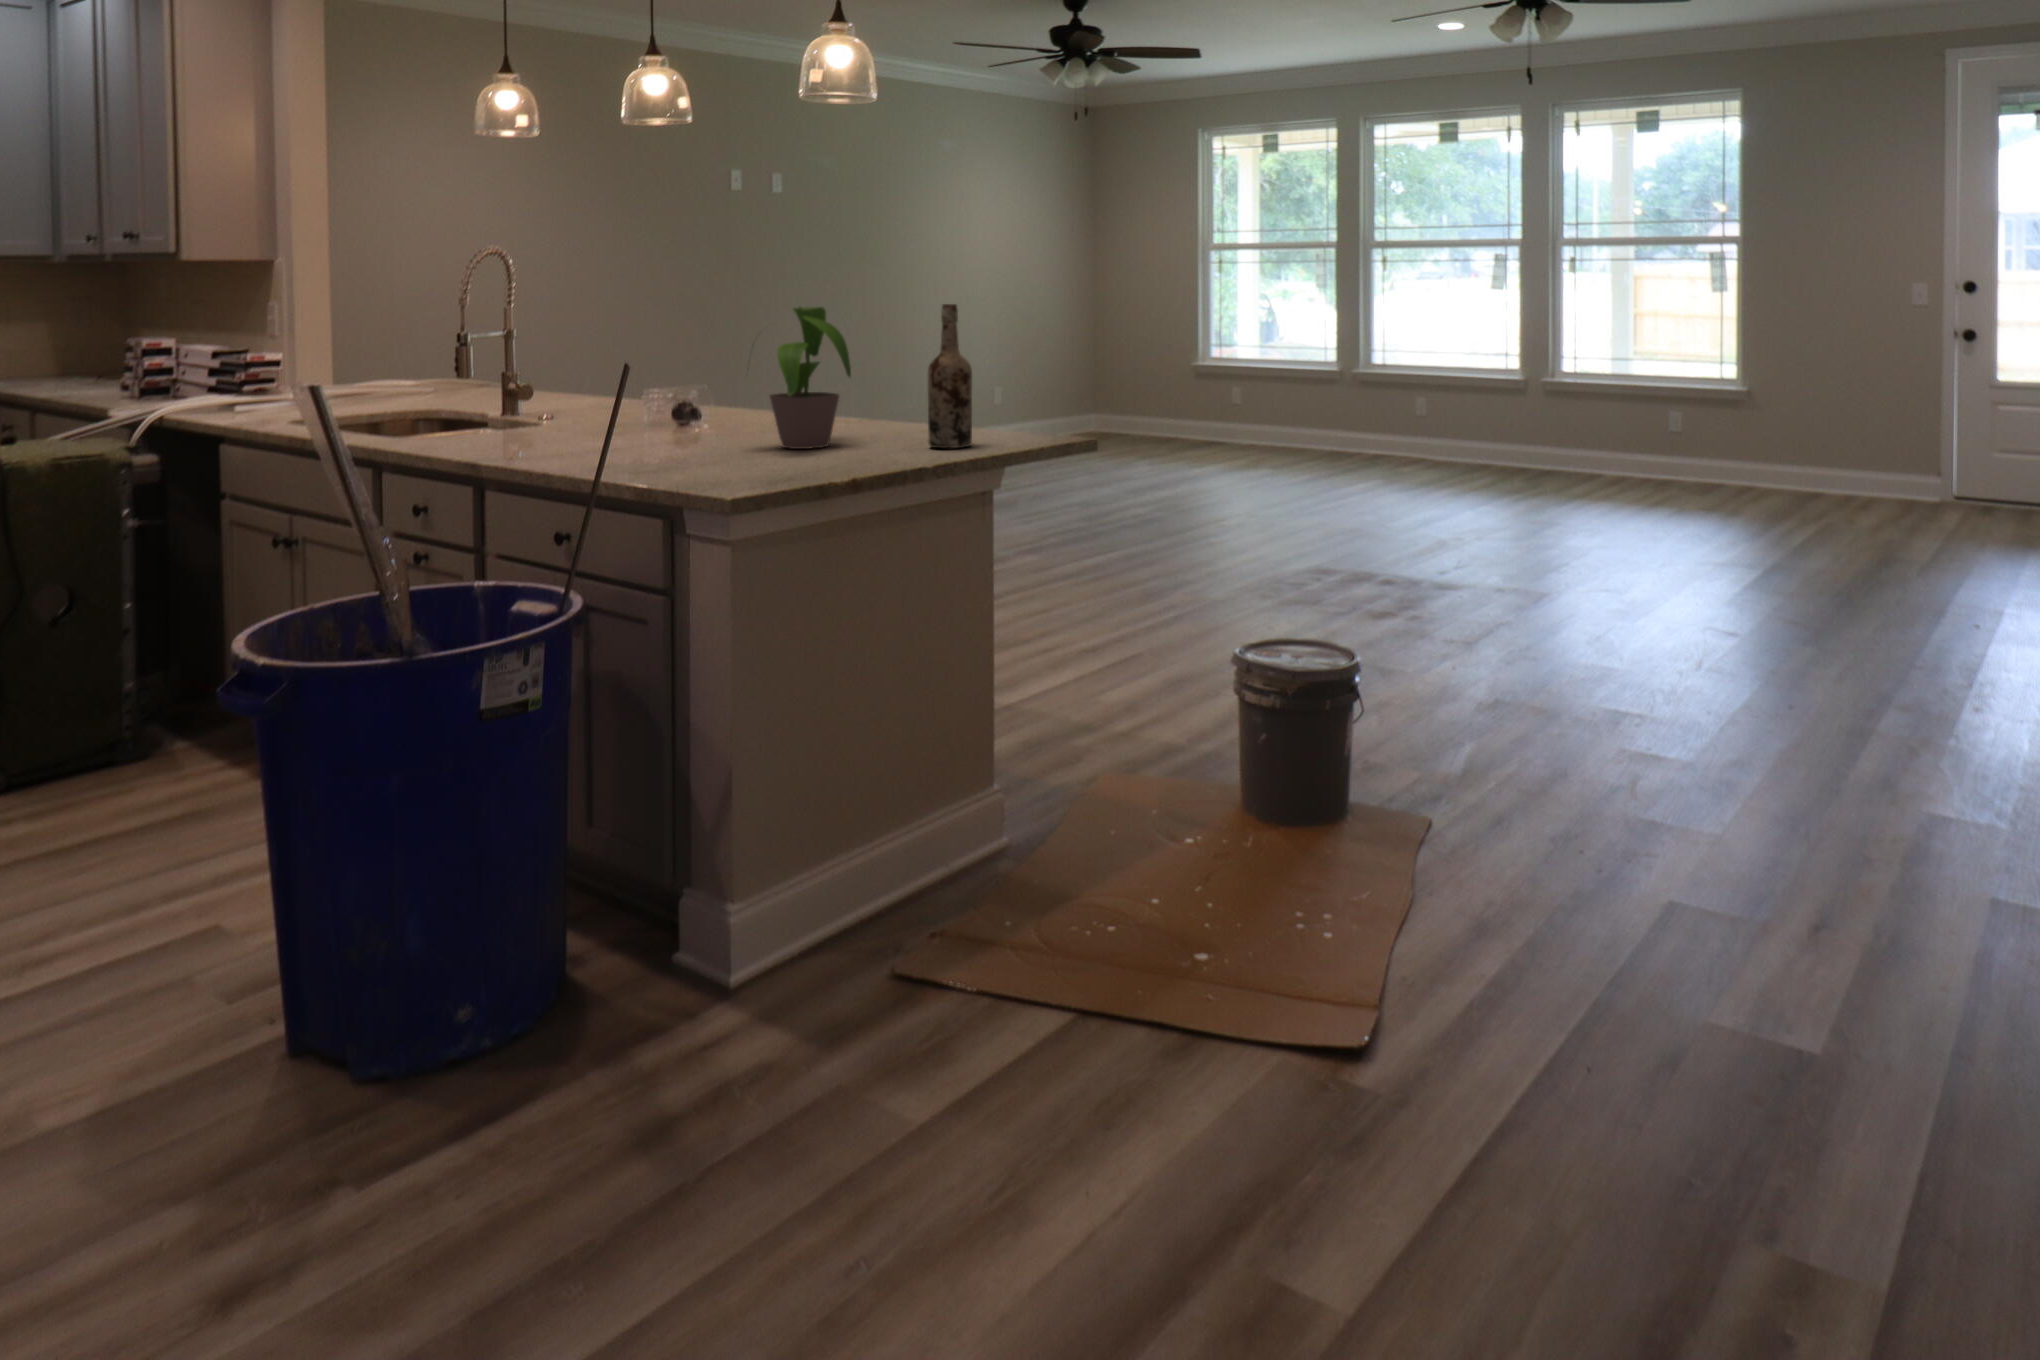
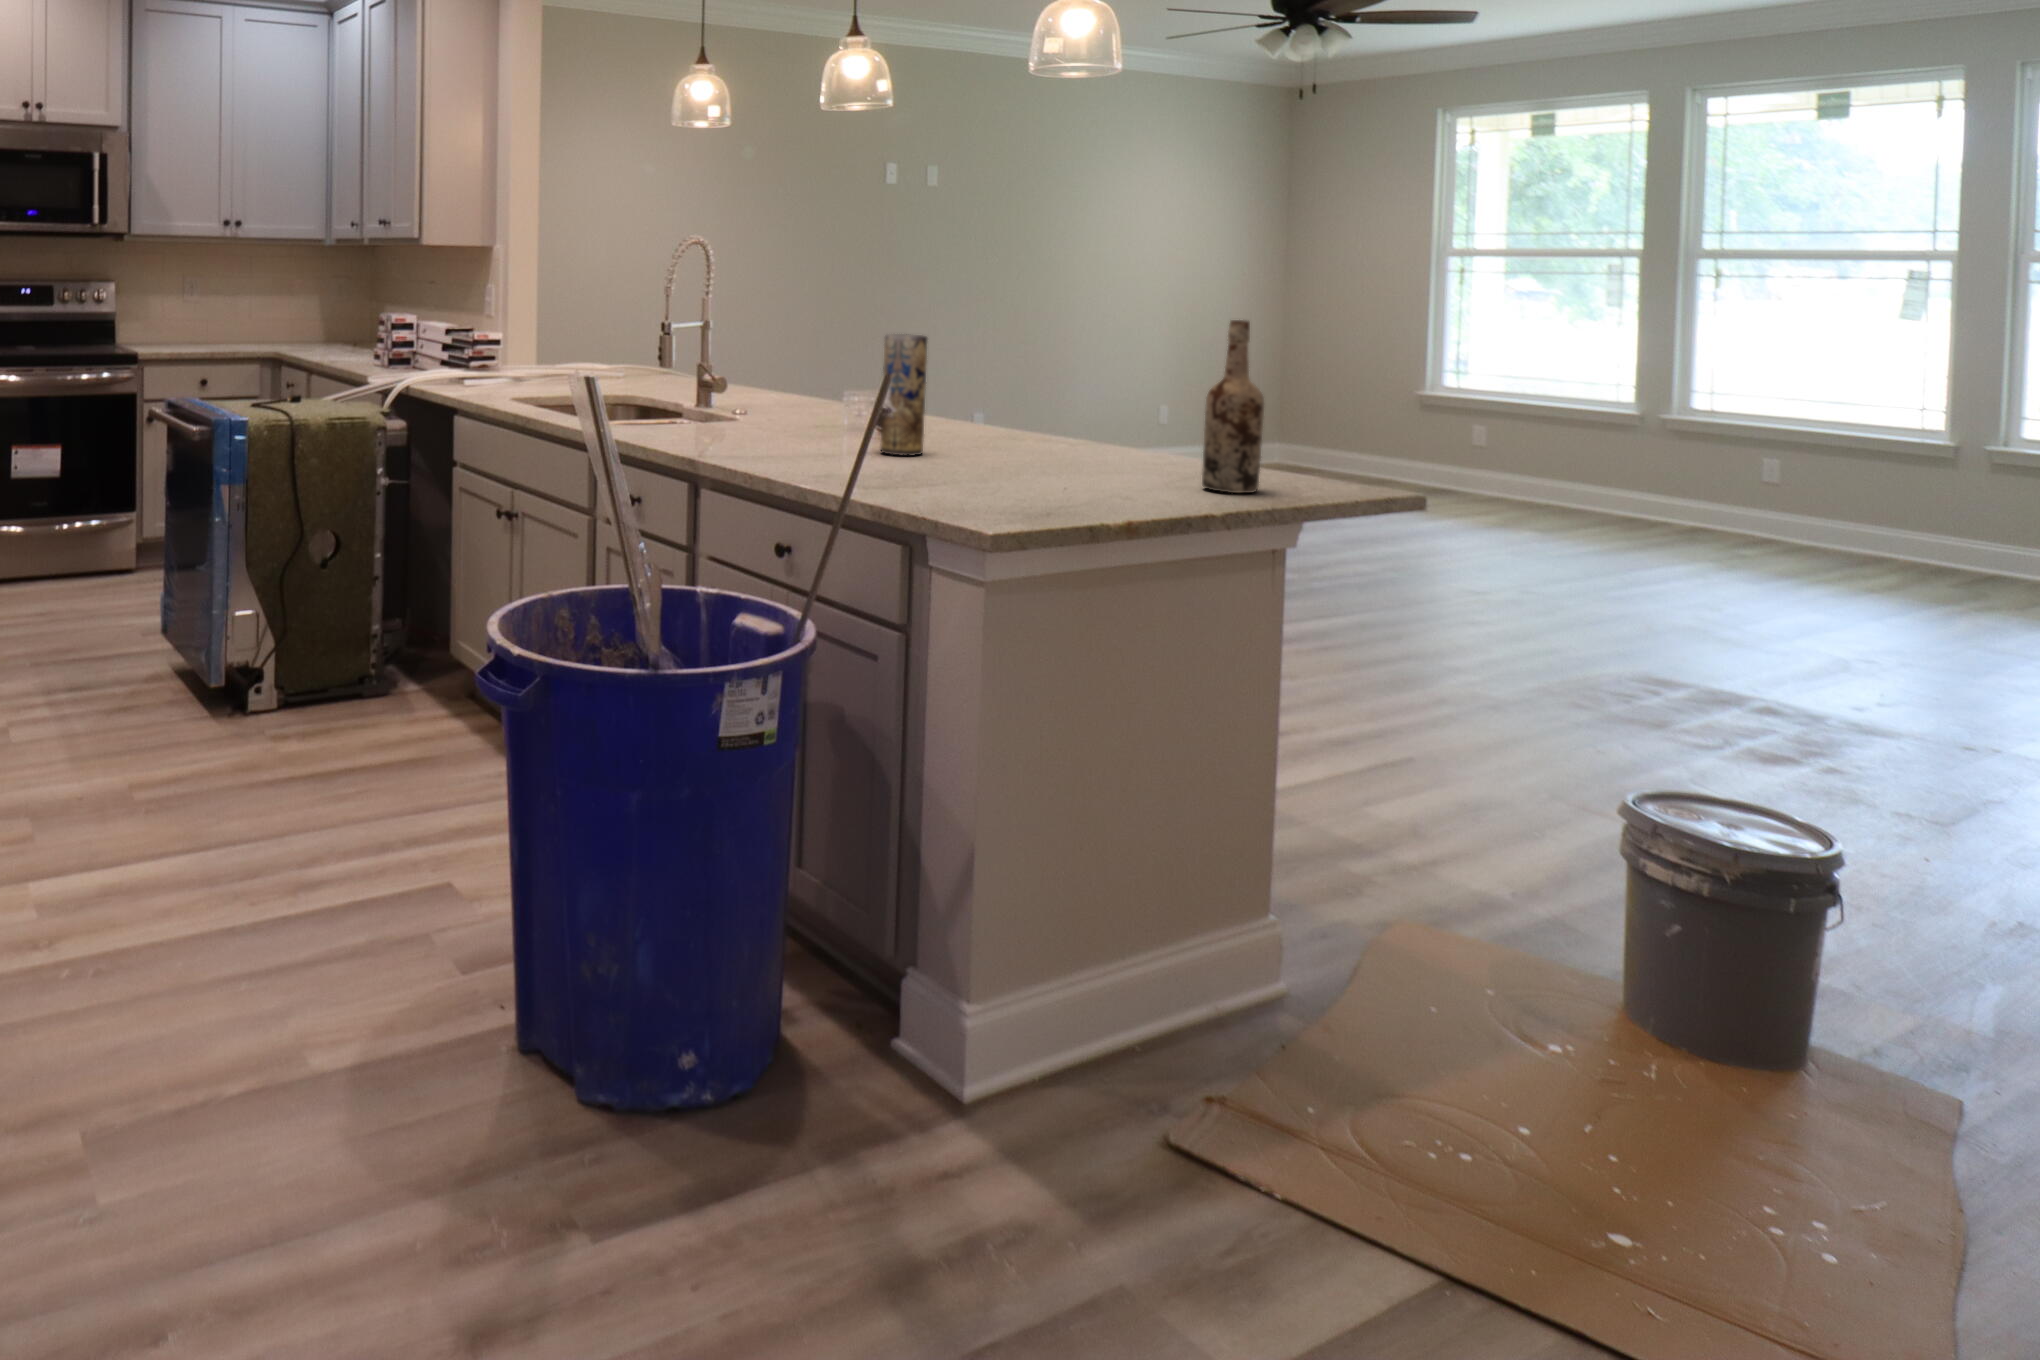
potted plant: present [753,307,851,449] -> none [977,315,1121,477]
vase: none [662,330,704,442] -> present [880,334,927,456]

